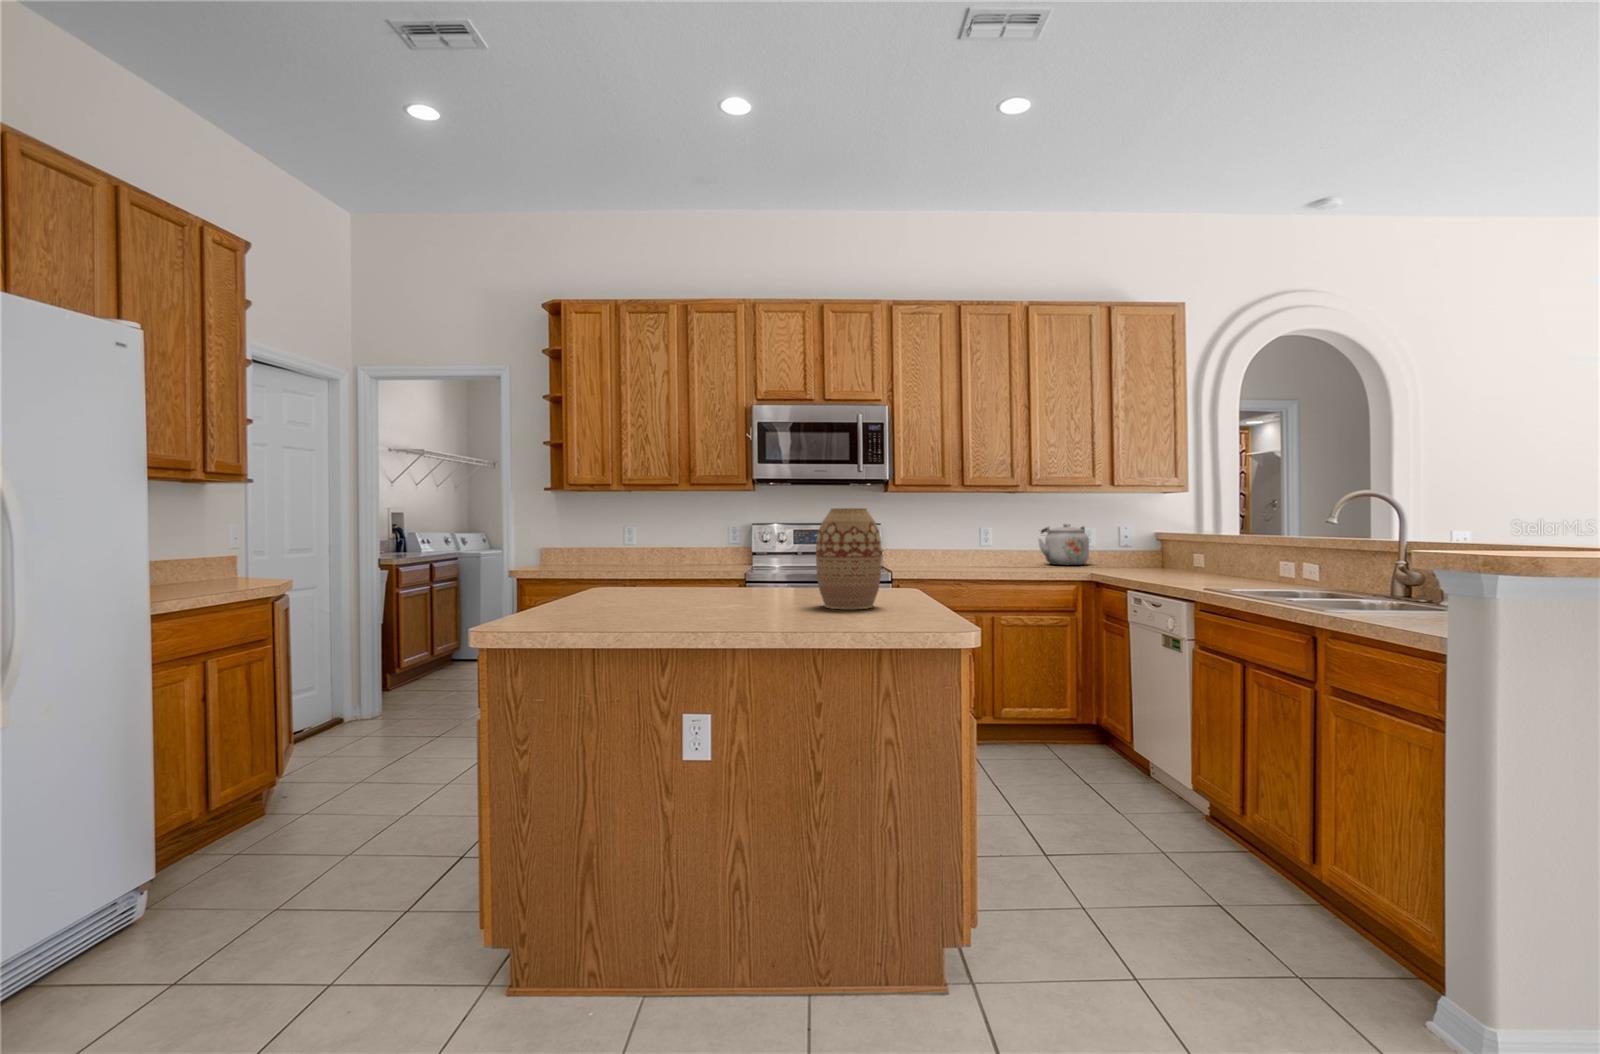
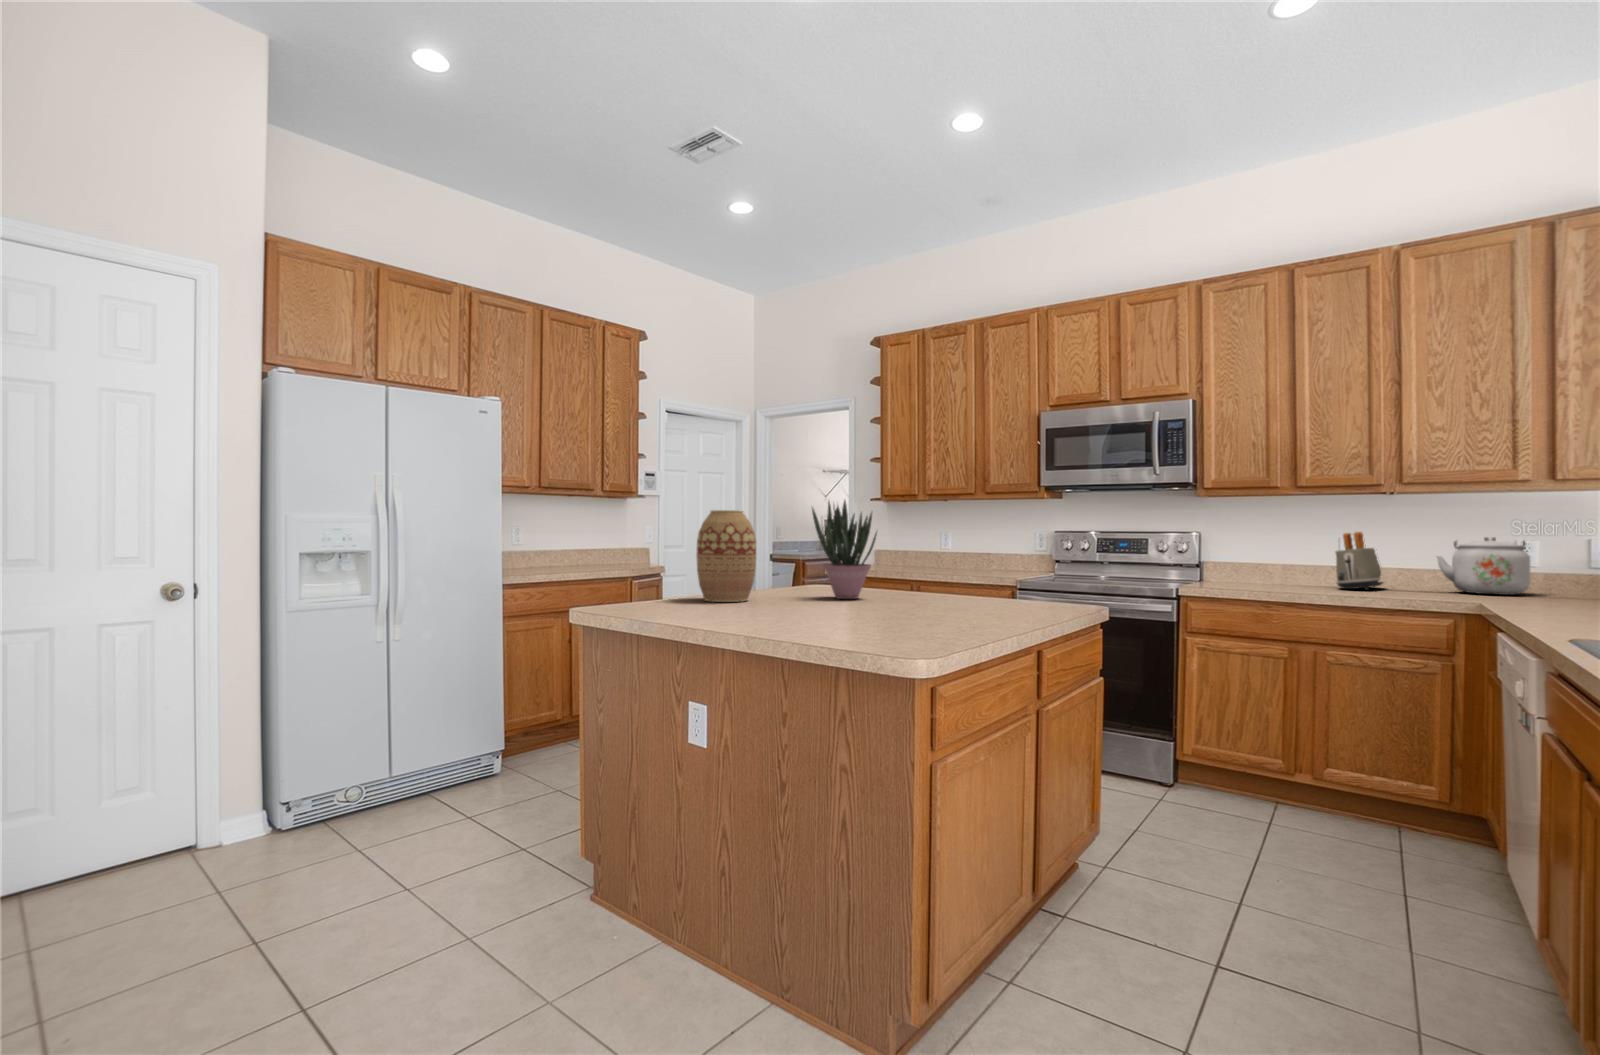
potted plant: none [703,492,781,607] -> present [812,500,877,599]
vase: present [816,508,882,609] -> present [697,510,756,602]
toaster: none [979,521,1007,567] -> present [1336,532,1383,590]

